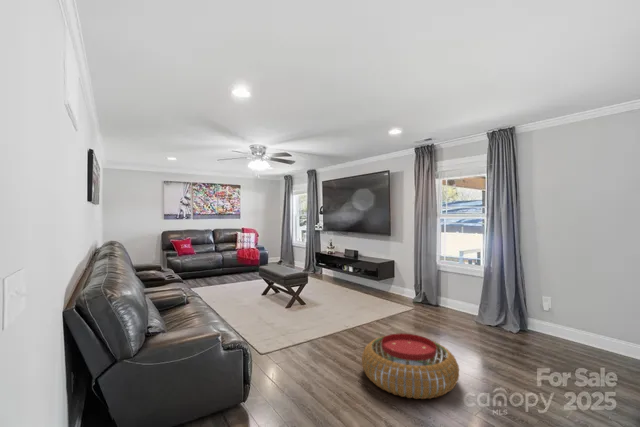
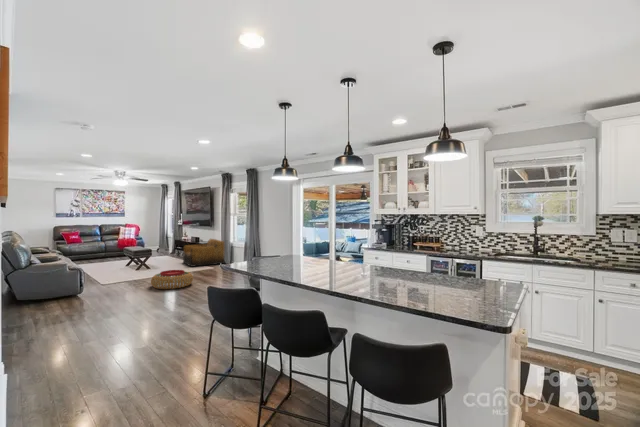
armchair: none [344,253,416,304] -> present [183,239,224,267]

